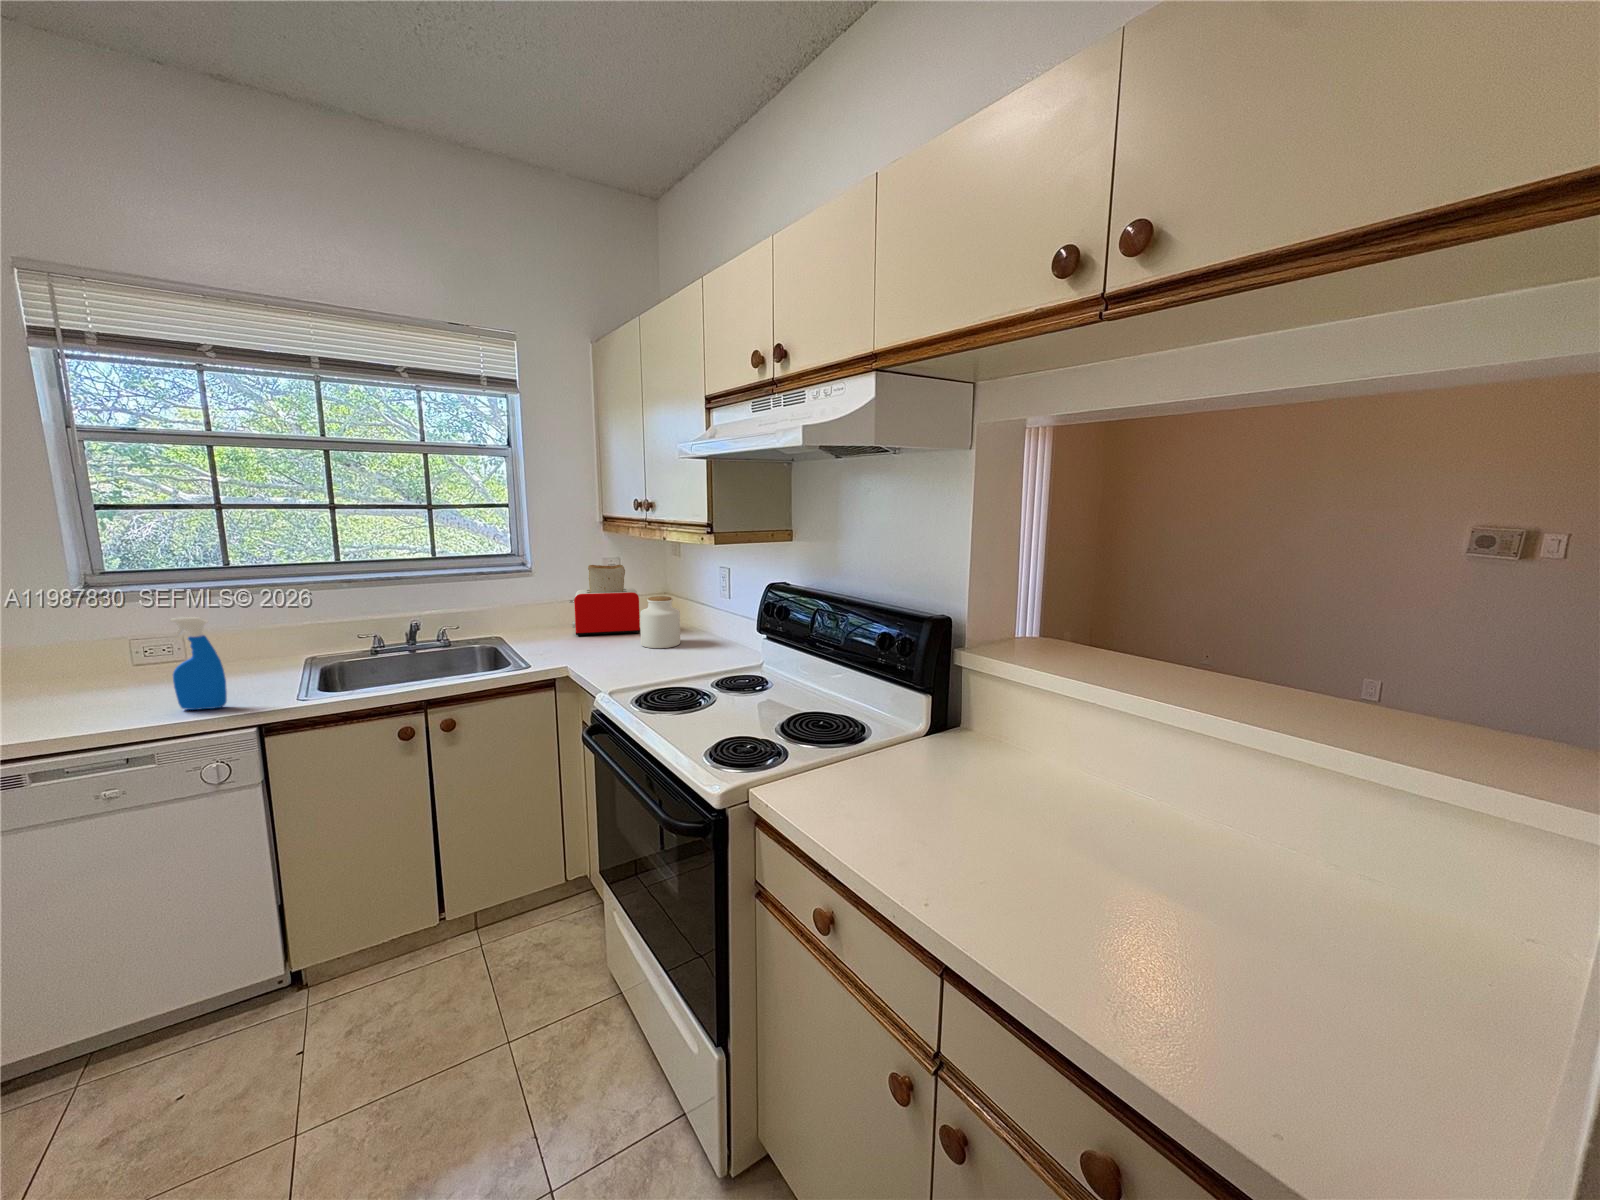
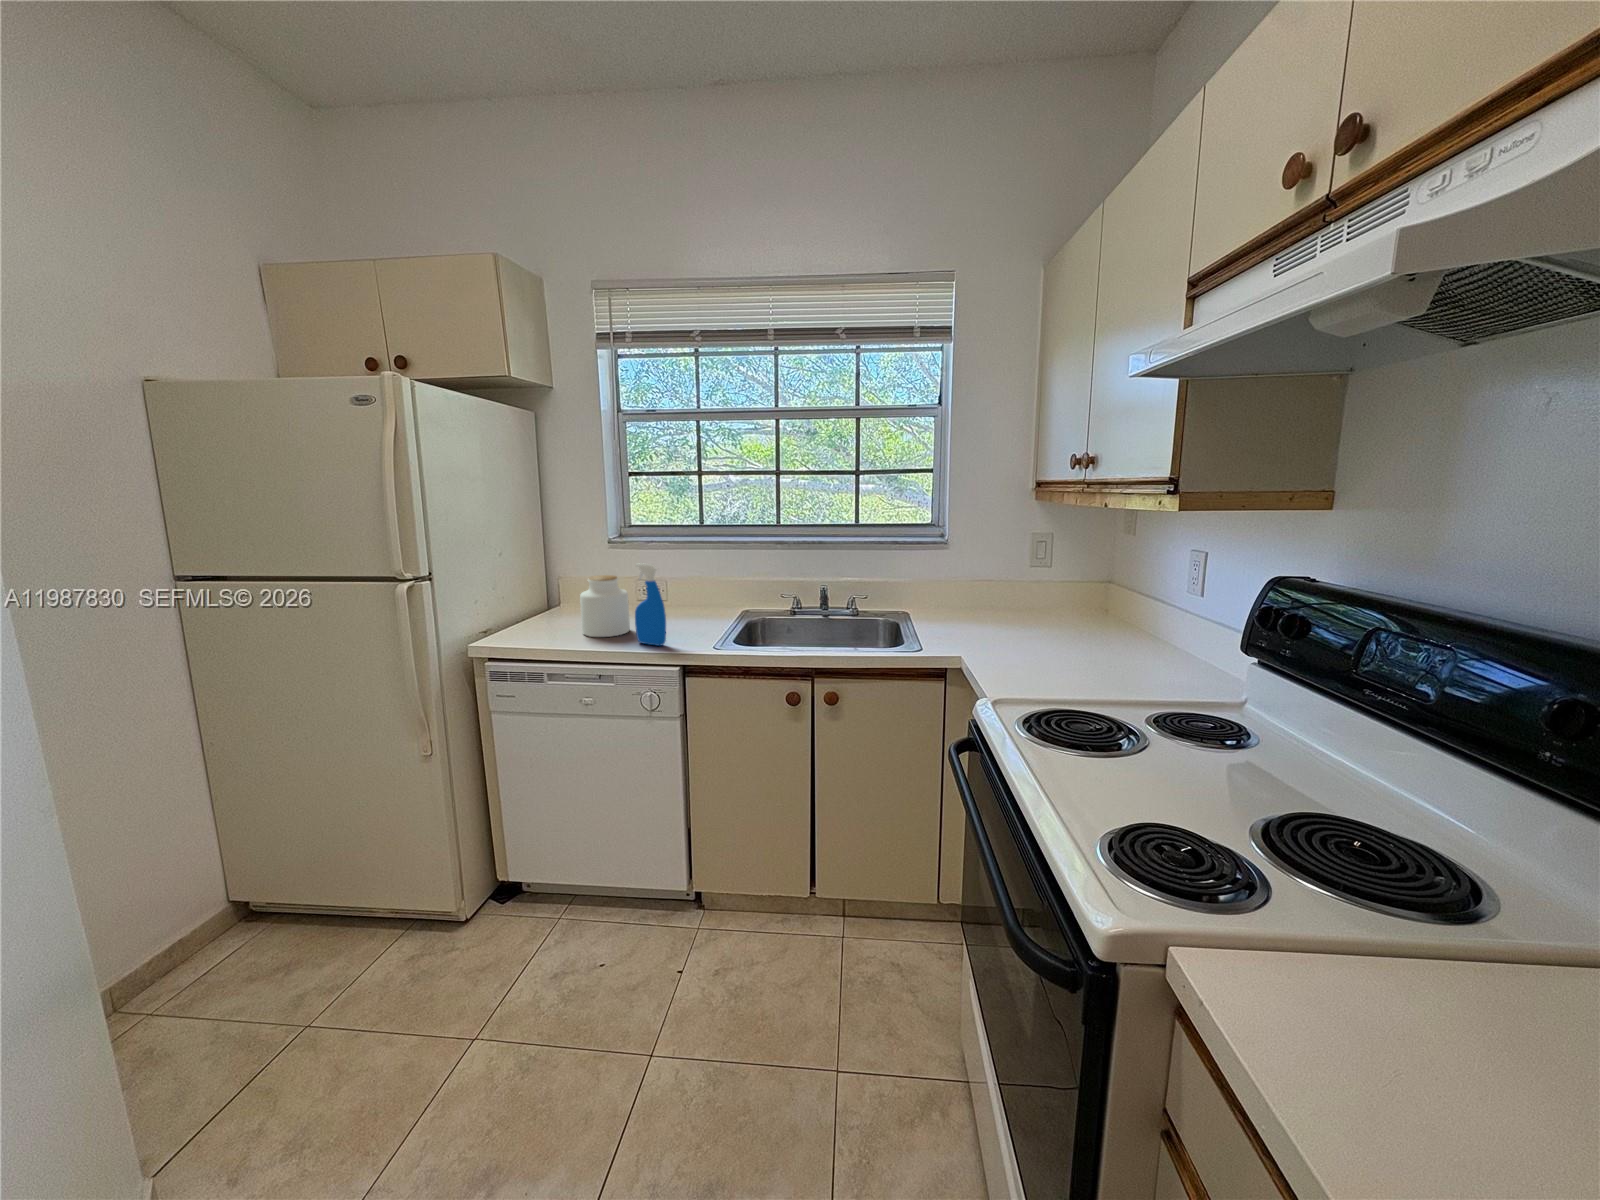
toaster: present [569,565,640,636] -> none [982,539,1069,629]
jar: present [640,596,680,648] -> present [580,575,630,637]

